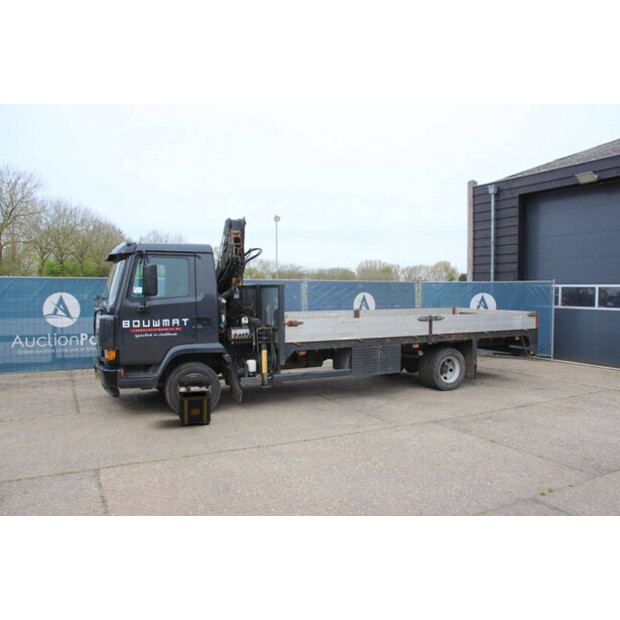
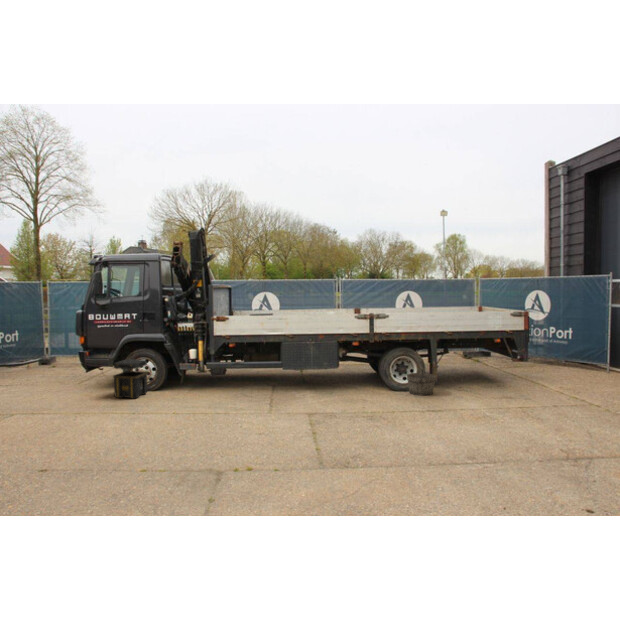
wooden bucket: none [458,368,487,394] -> present [407,371,436,395]

